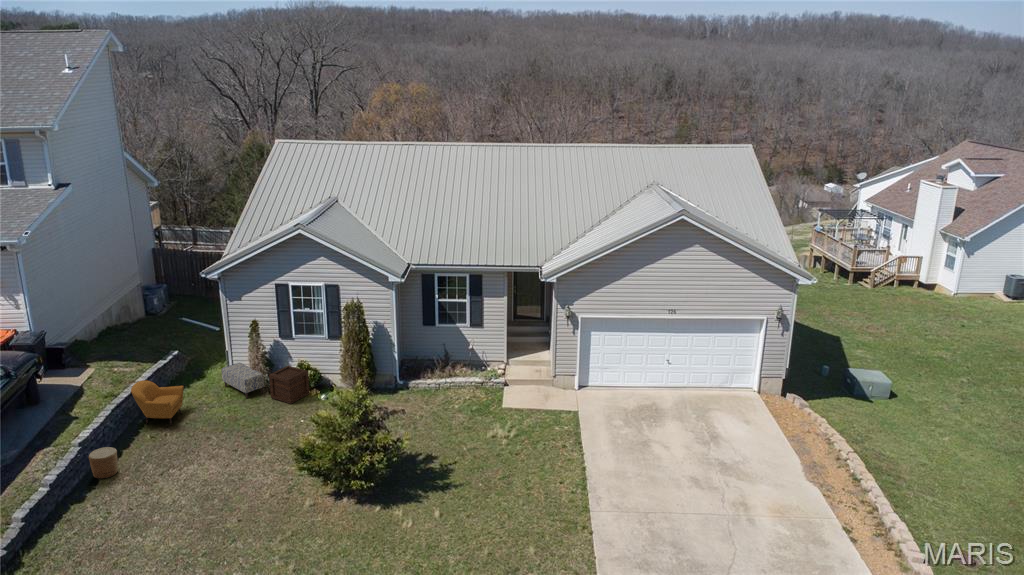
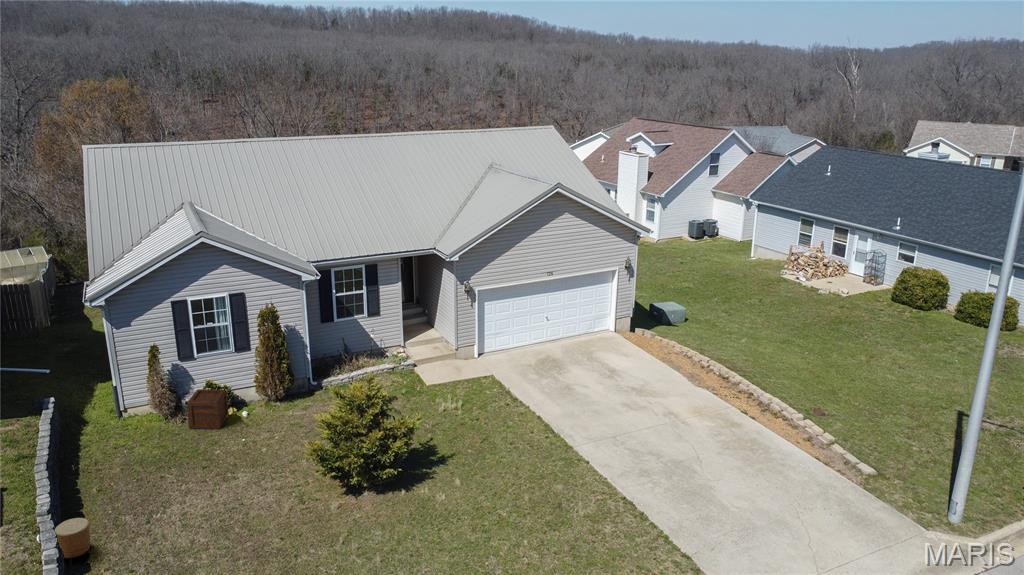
bench: present [222,363,264,398] -> none [111,399,173,435]
armchair: present [131,380,184,426] -> none [38,435,100,489]

